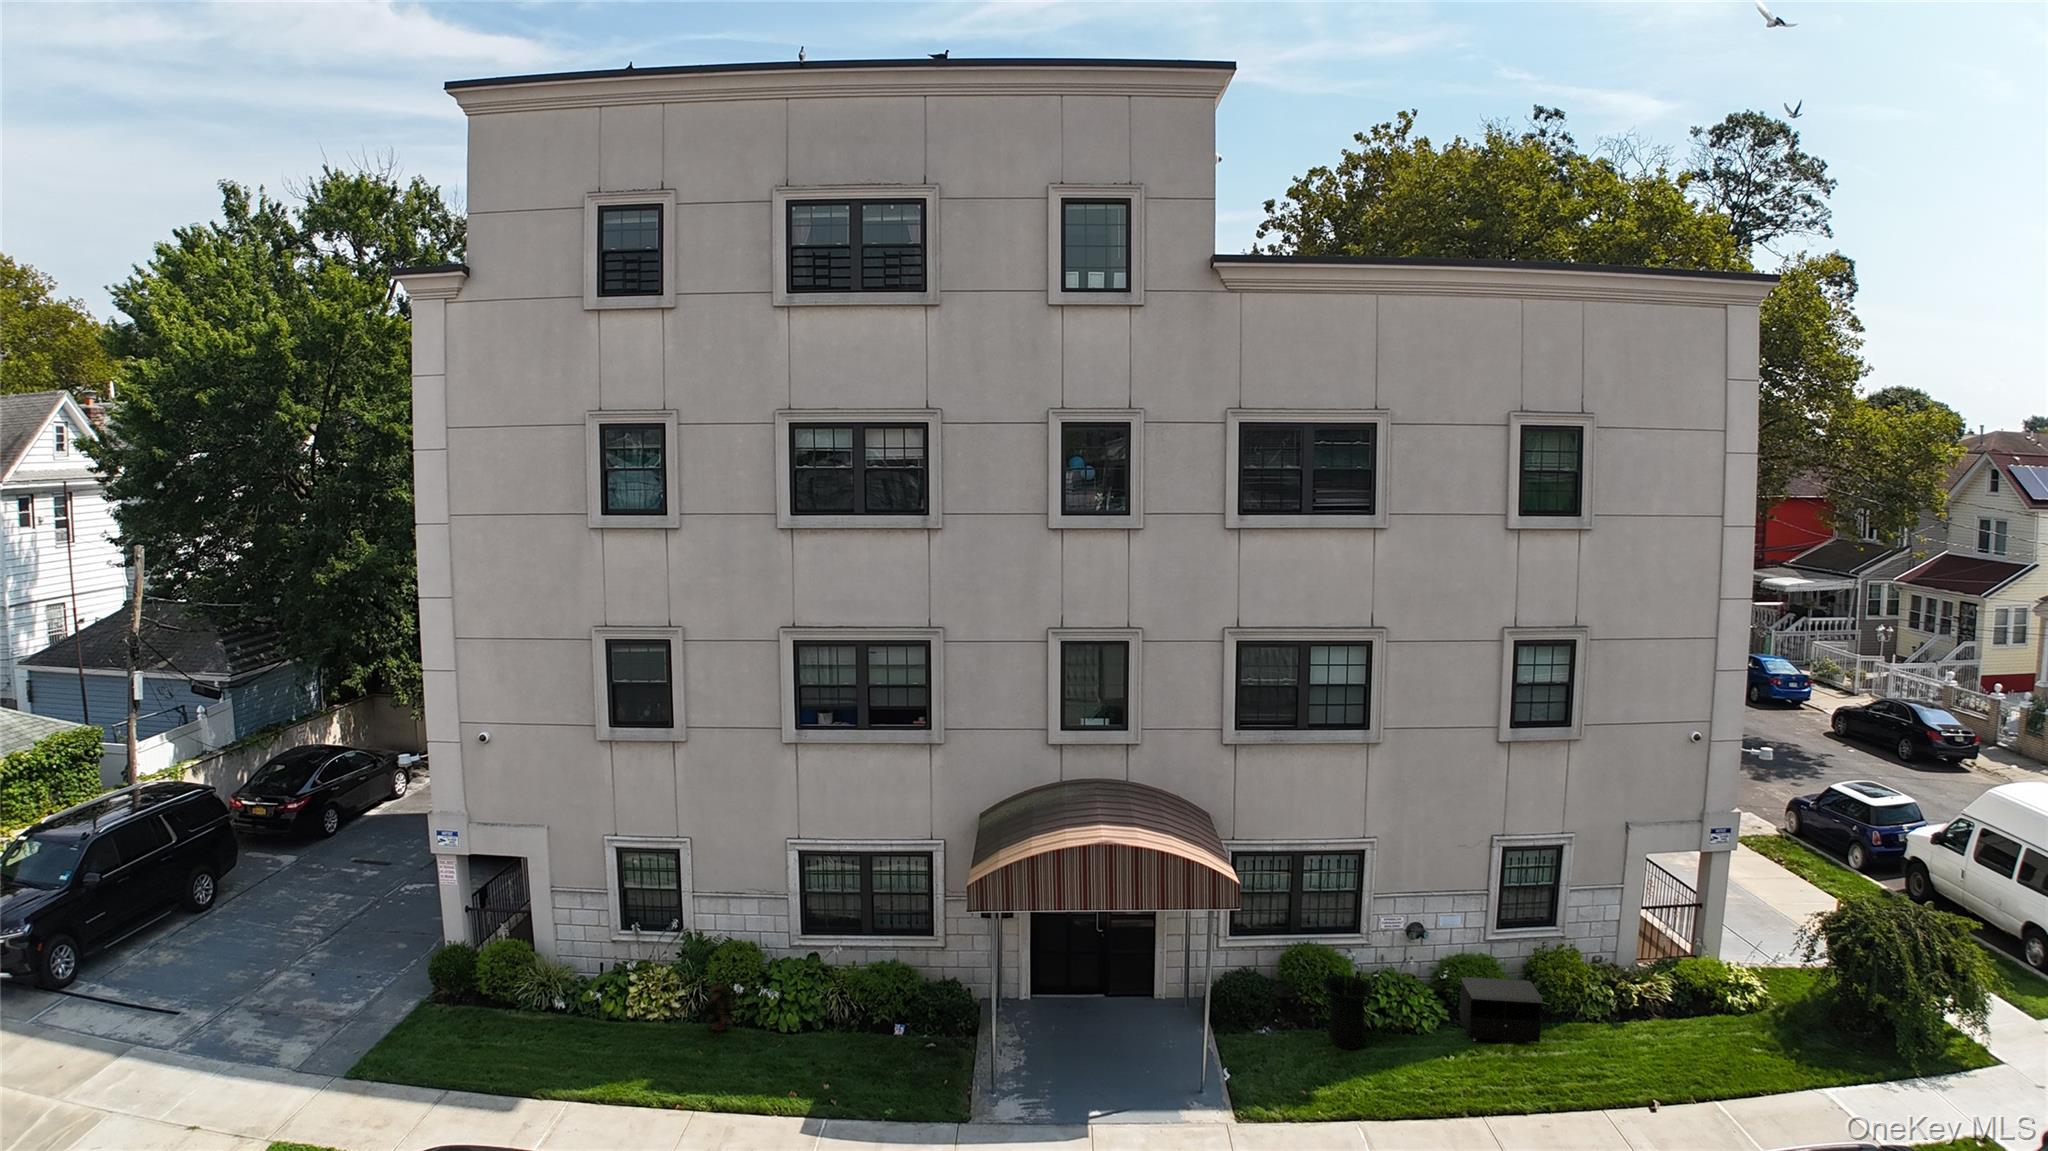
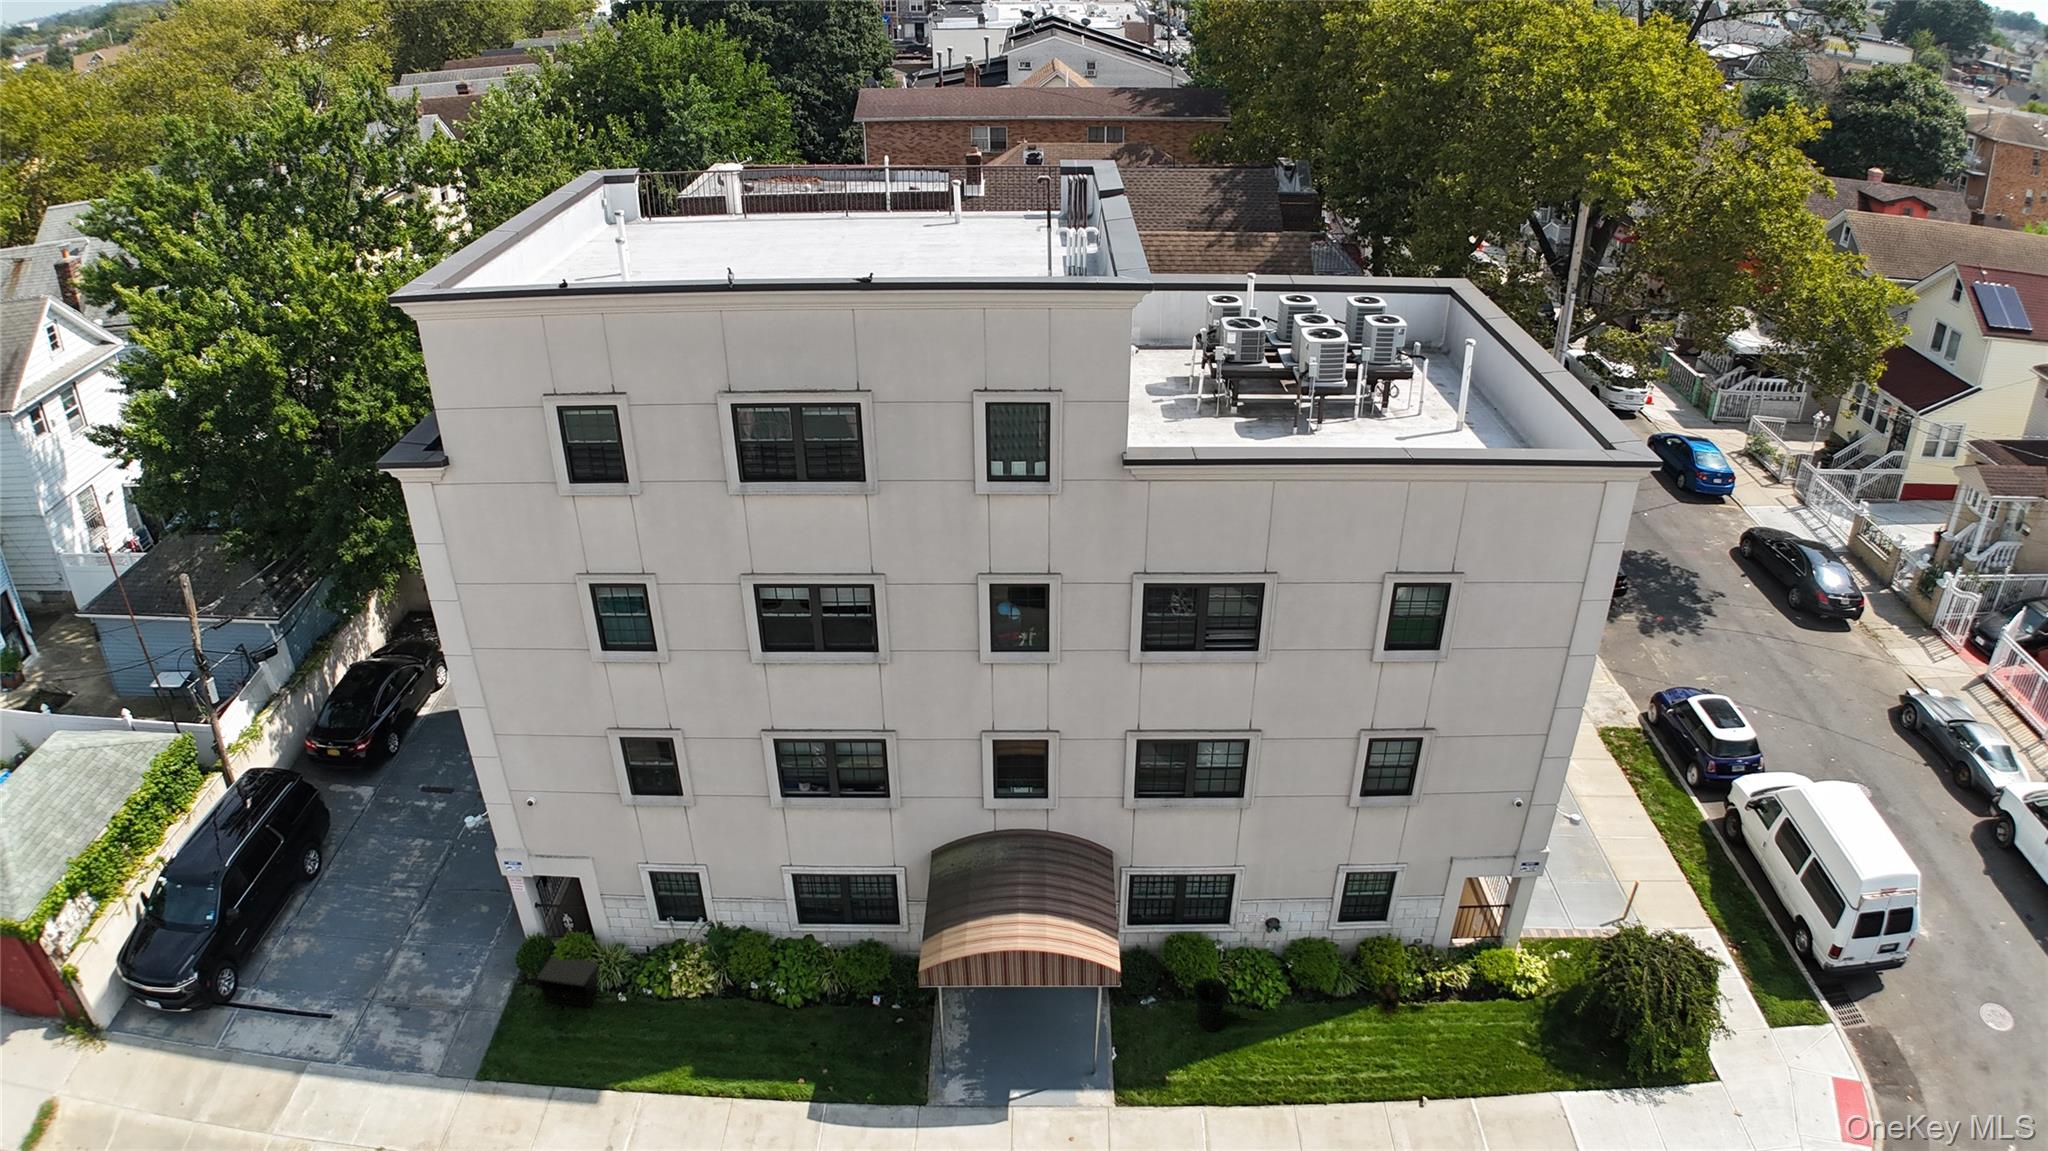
storage bench: present [1460,977,1543,1044] -> present [538,956,599,1007]
decorative plant: present [704,984,734,1031] -> present [1377,983,1401,1015]

